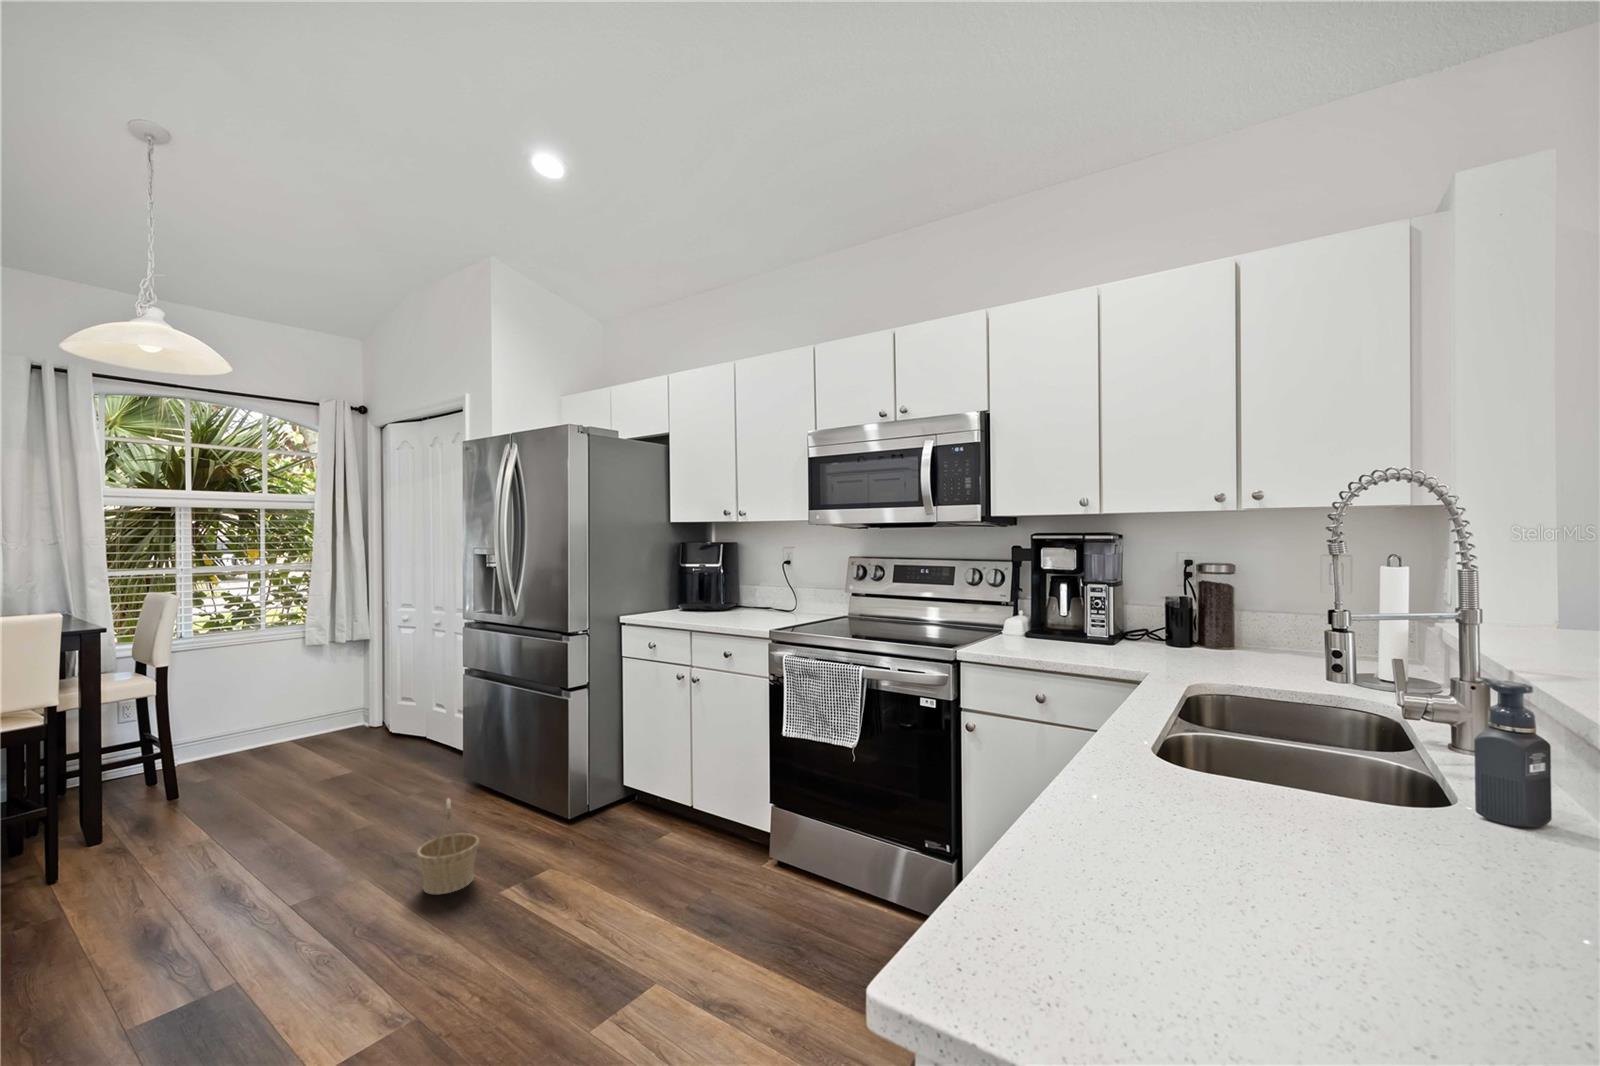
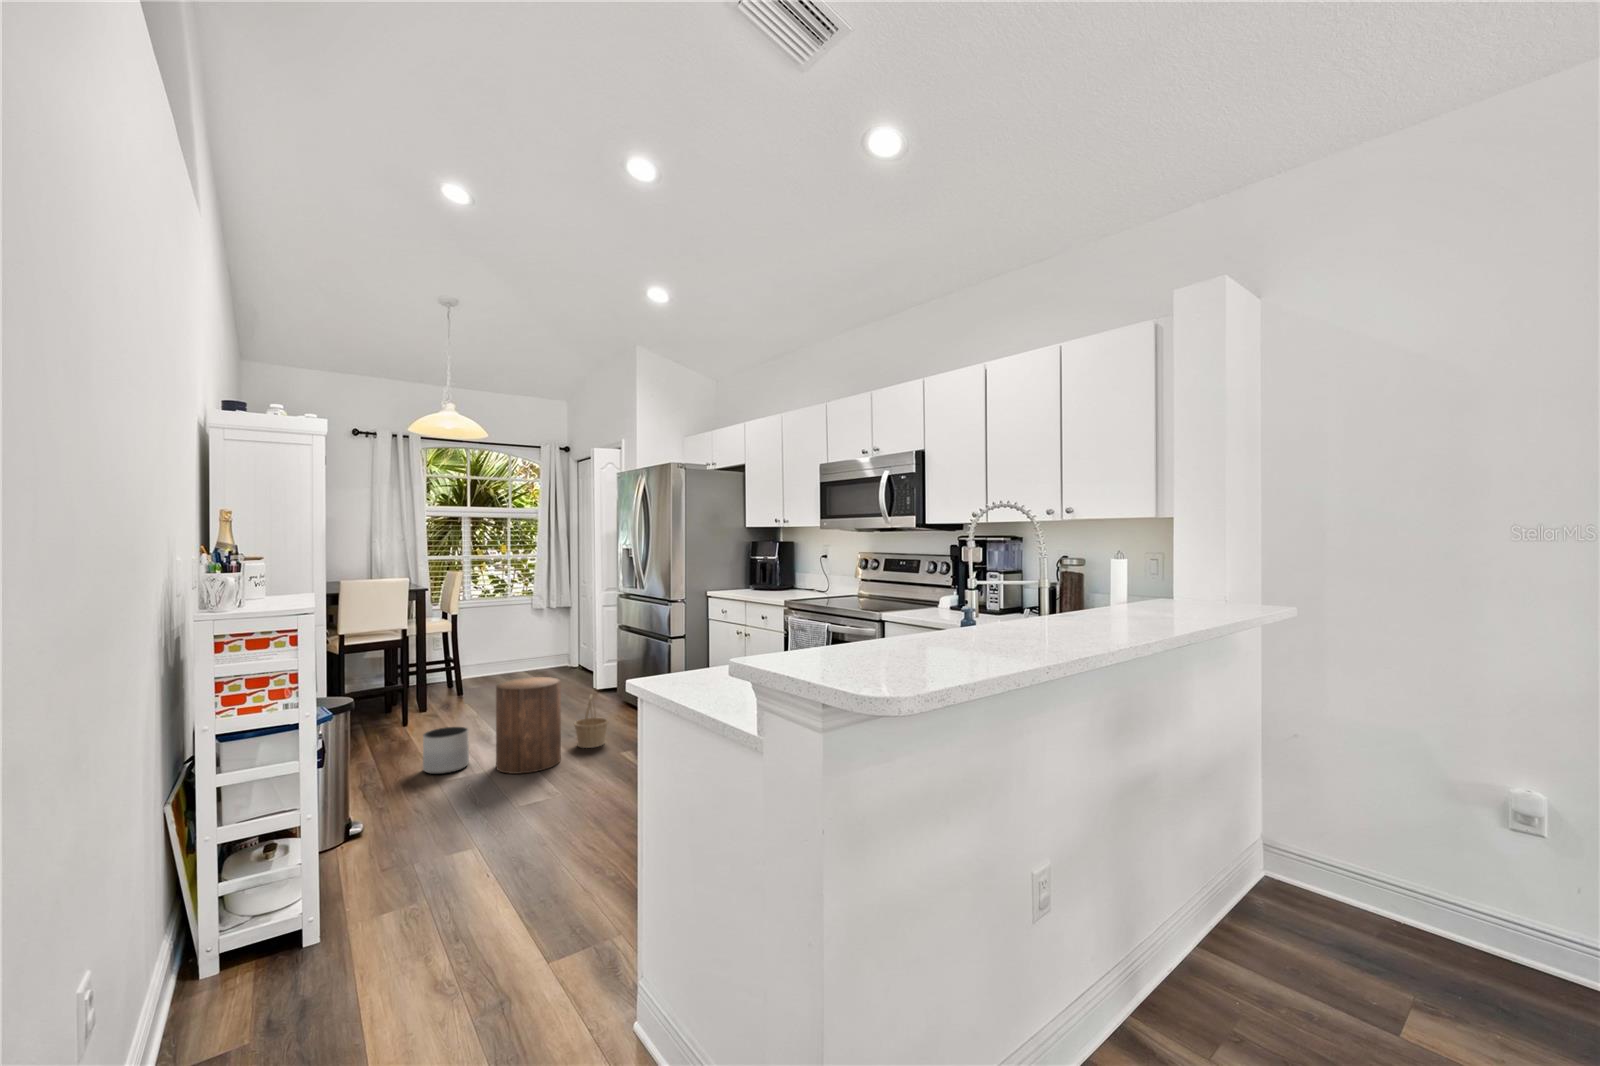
stool: none [263,783,400,990] -> present [496,677,561,774]
planter: none [83,902,199,1022] -> present [423,727,469,774]

